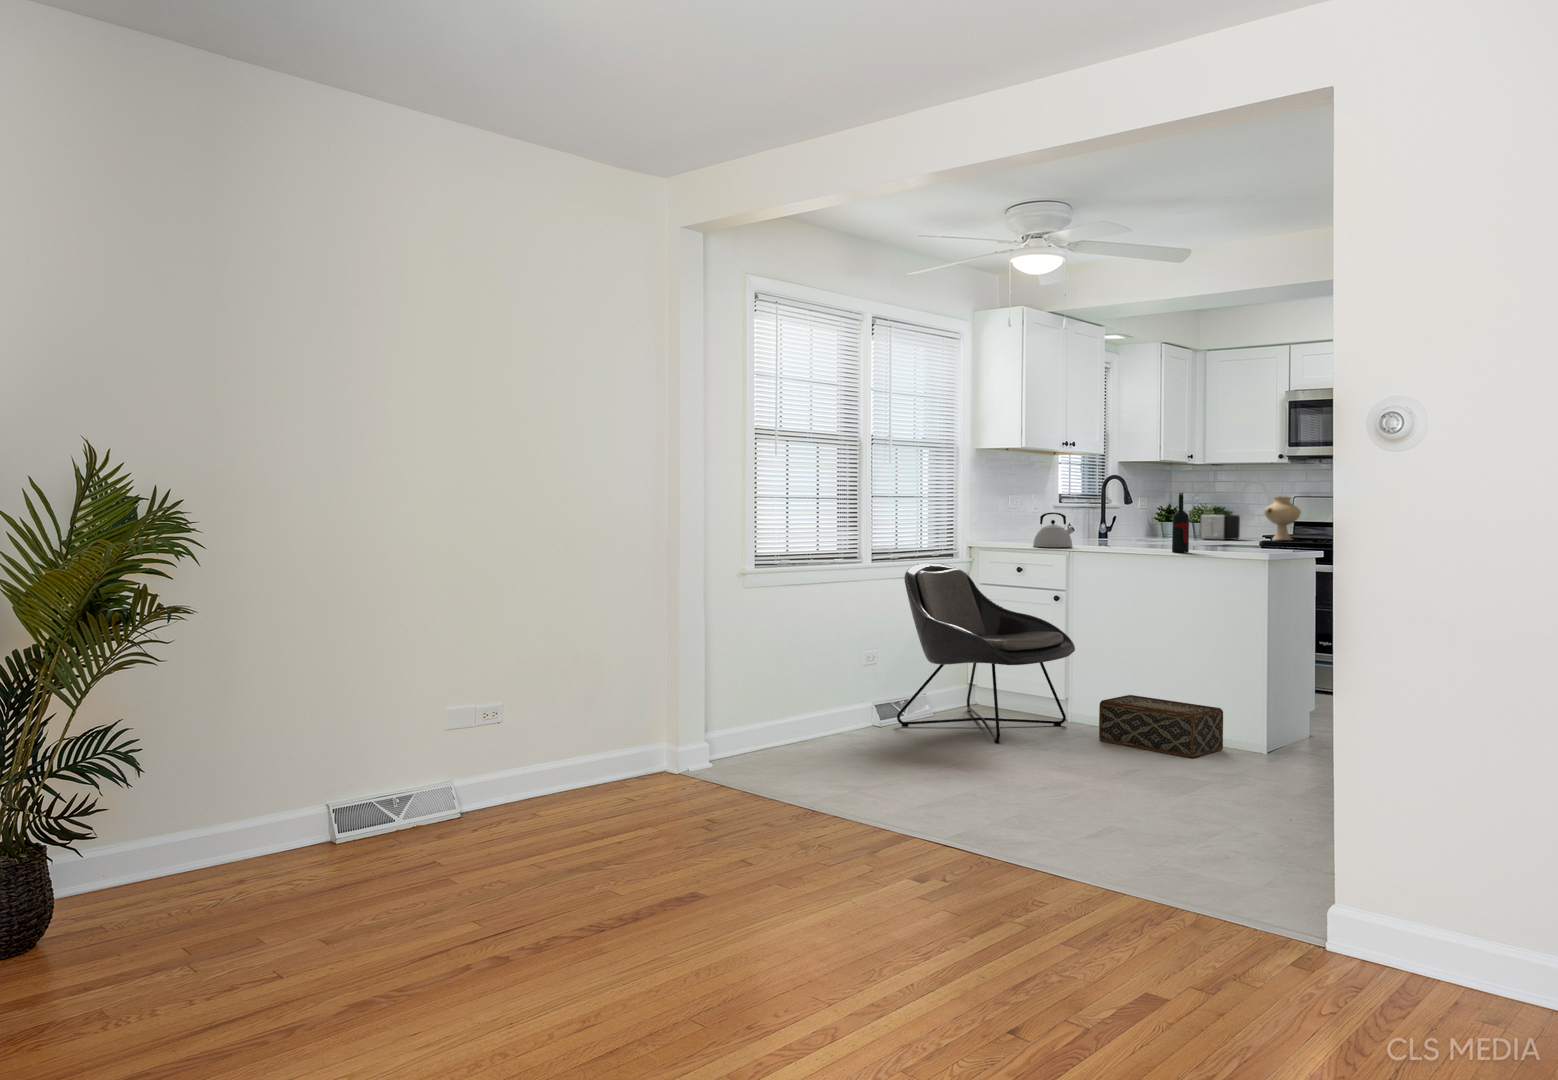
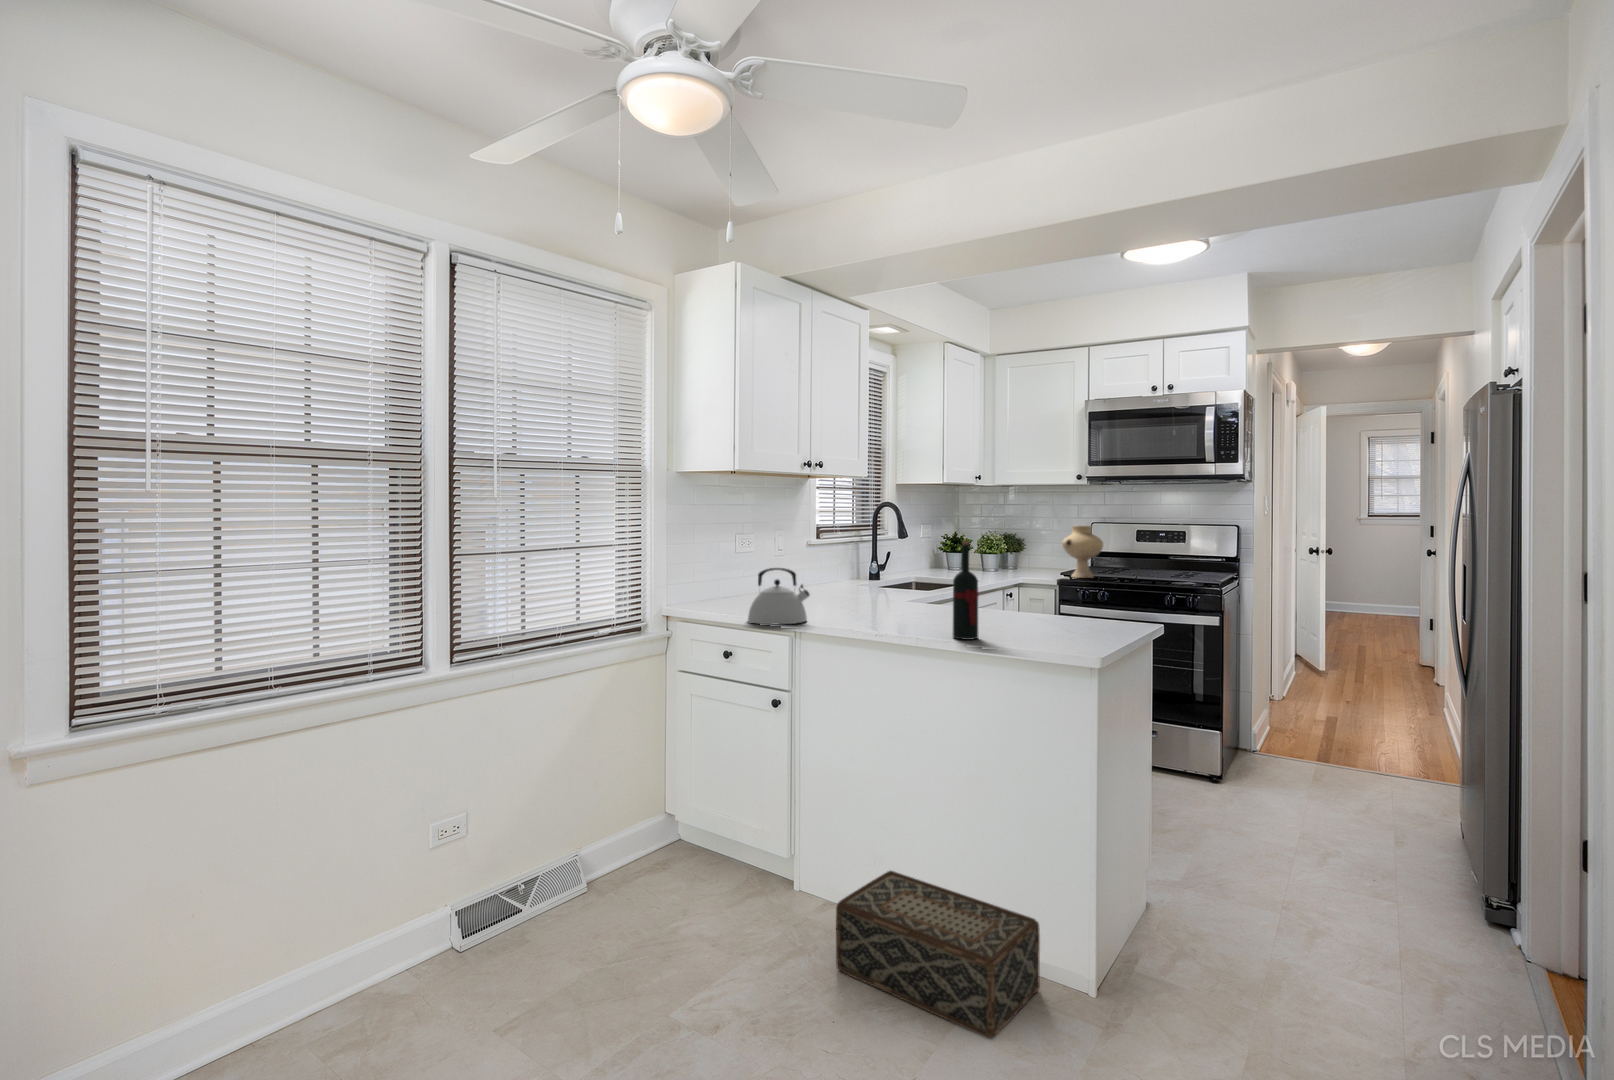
toaster: present [1199,515,1240,540] -> none [989,548,1035,580]
lounge chair: present [897,563,1075,743] -> none [510,649,807,1002]

